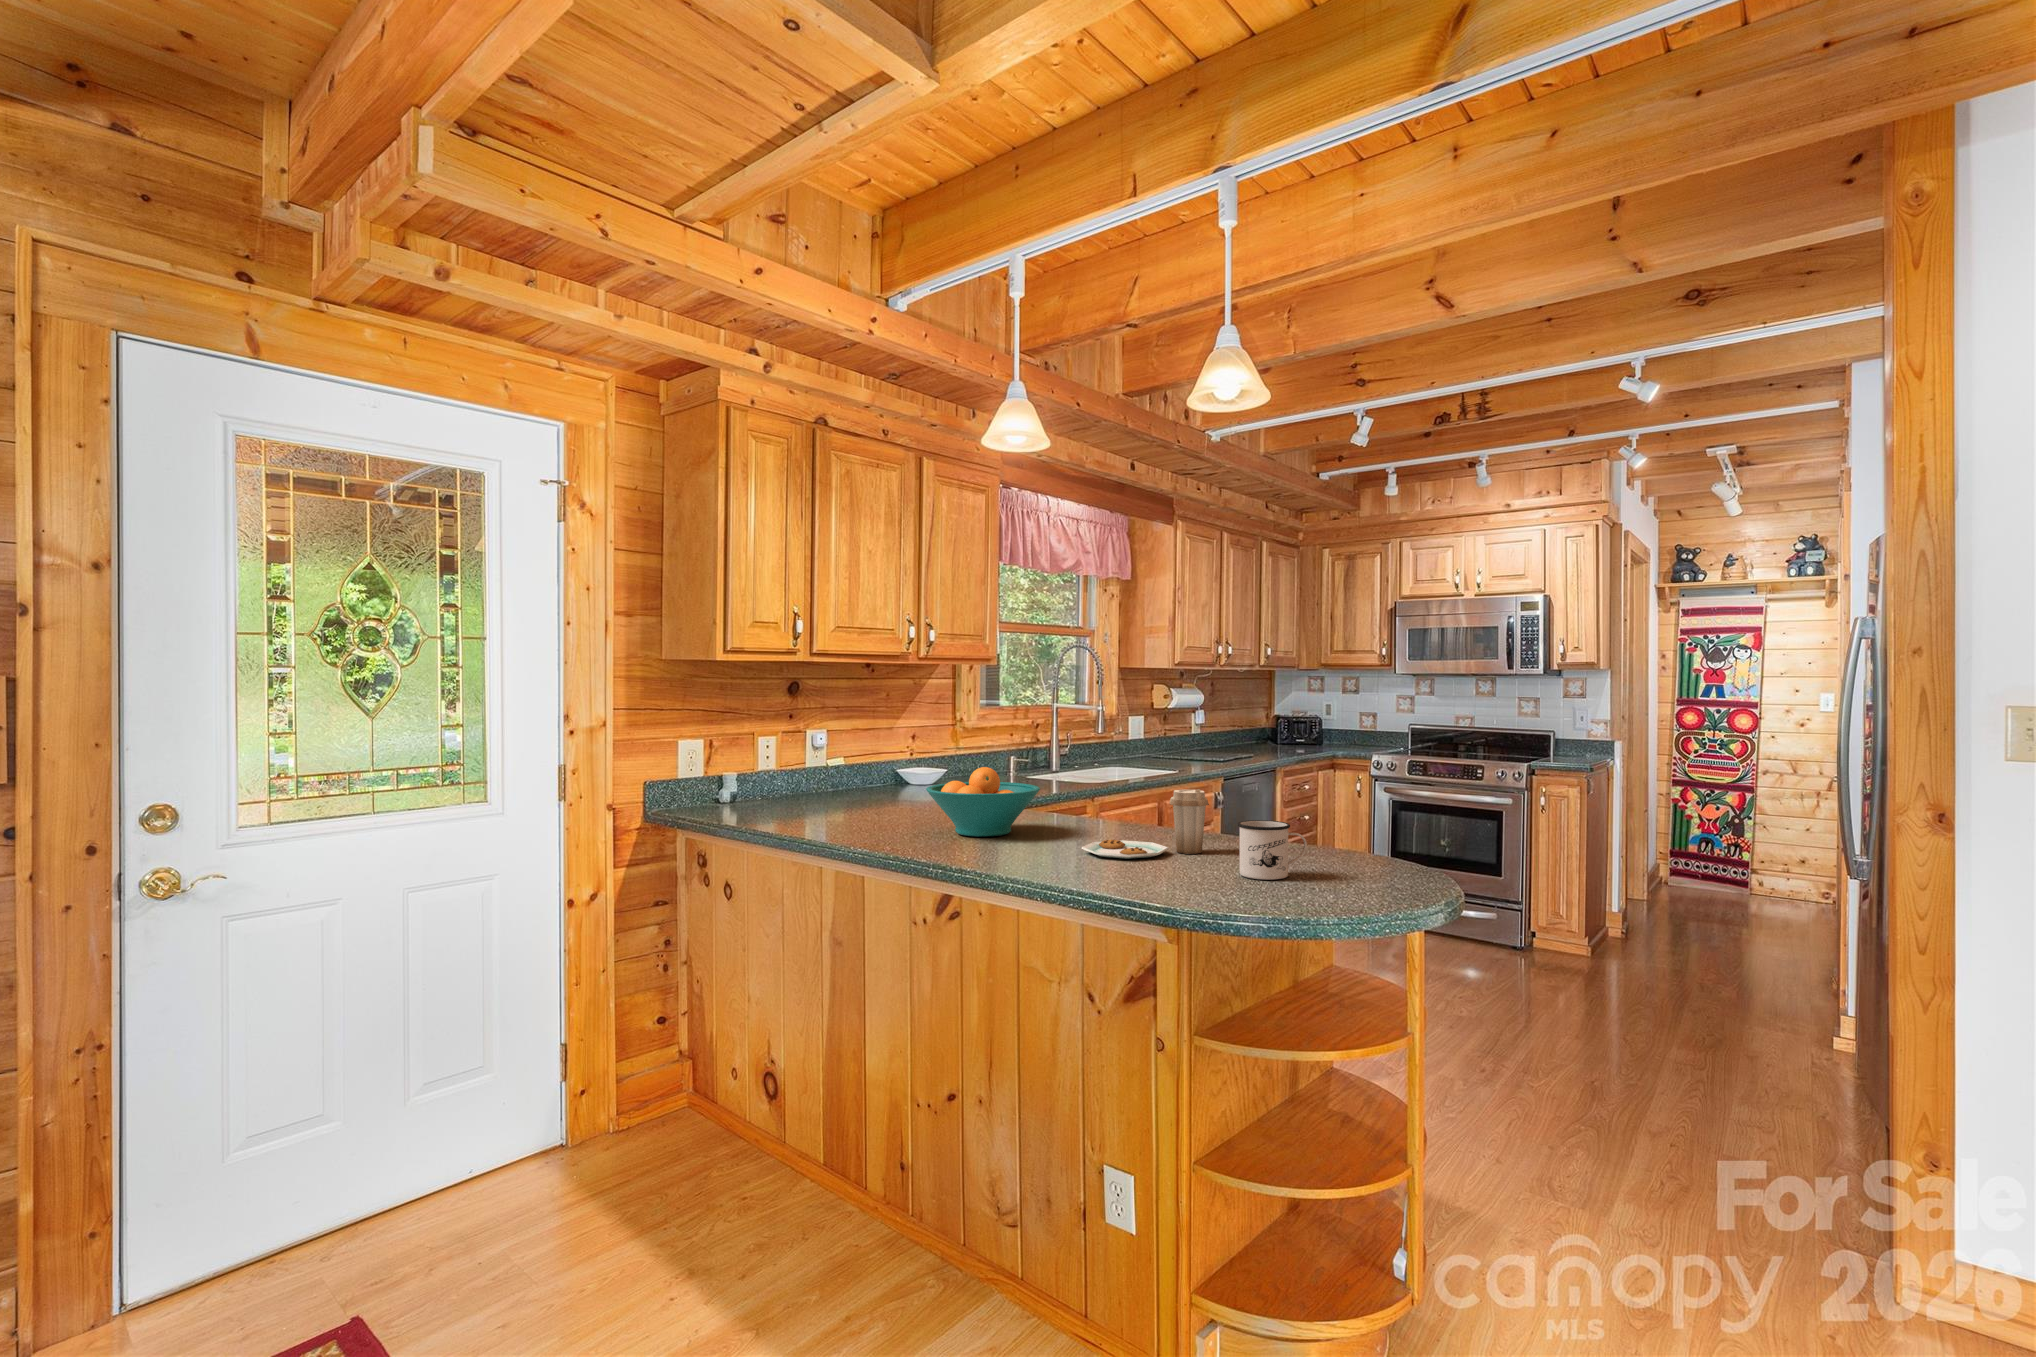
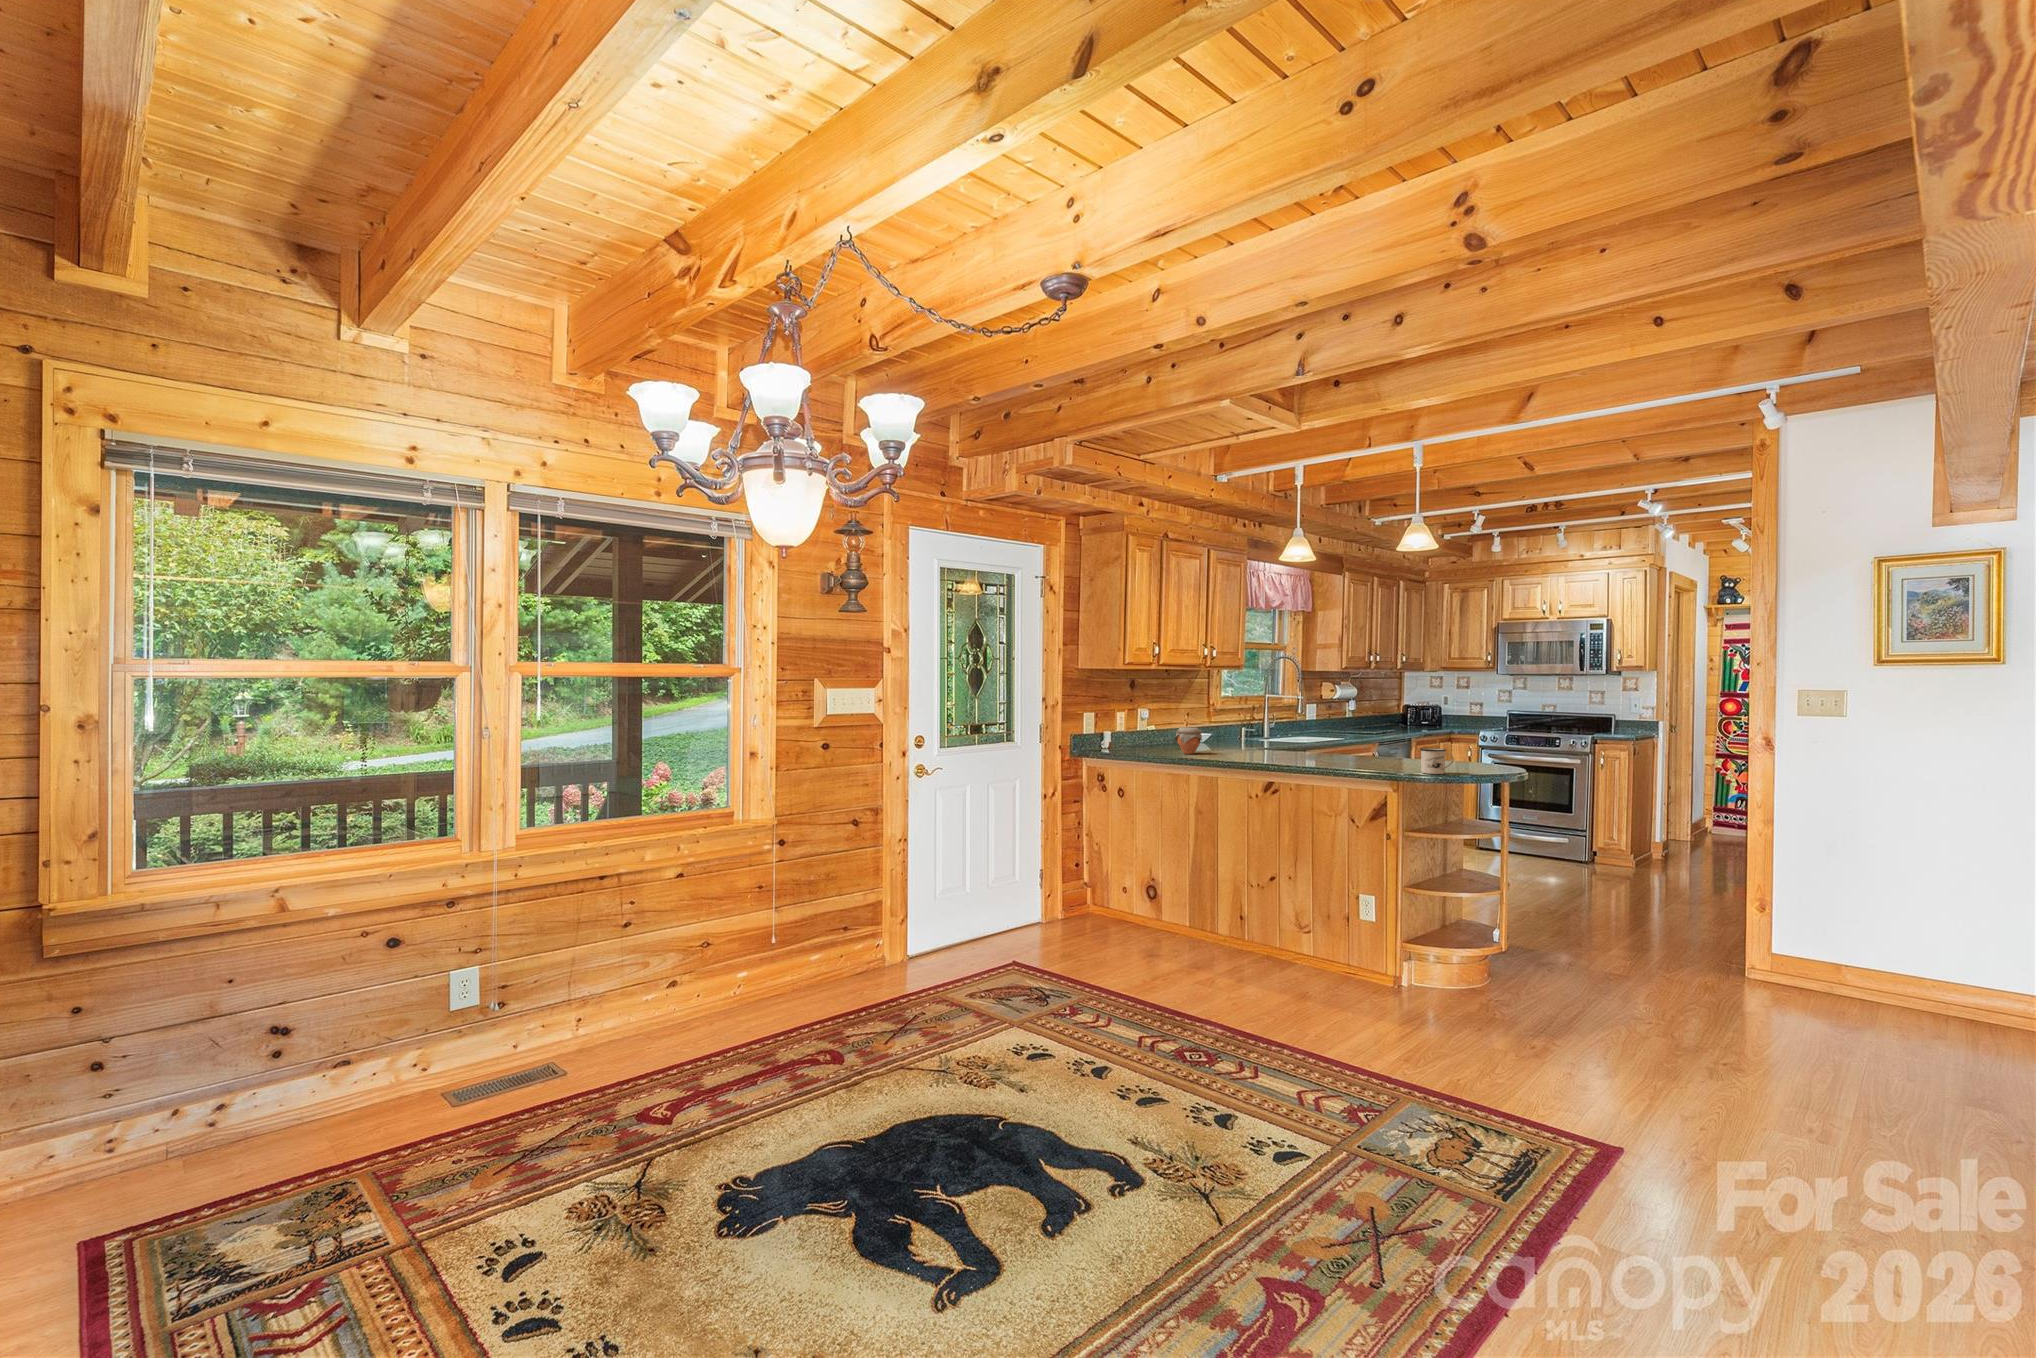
jar: none [825,766,876,816] -> present [1175,727,1202,754]
fruit bowl: present [926,767,1040,836] -> none [1245,726,1306,761]
plate: present [1082,789,1209,859] -> none [1336,736,1401,768]

